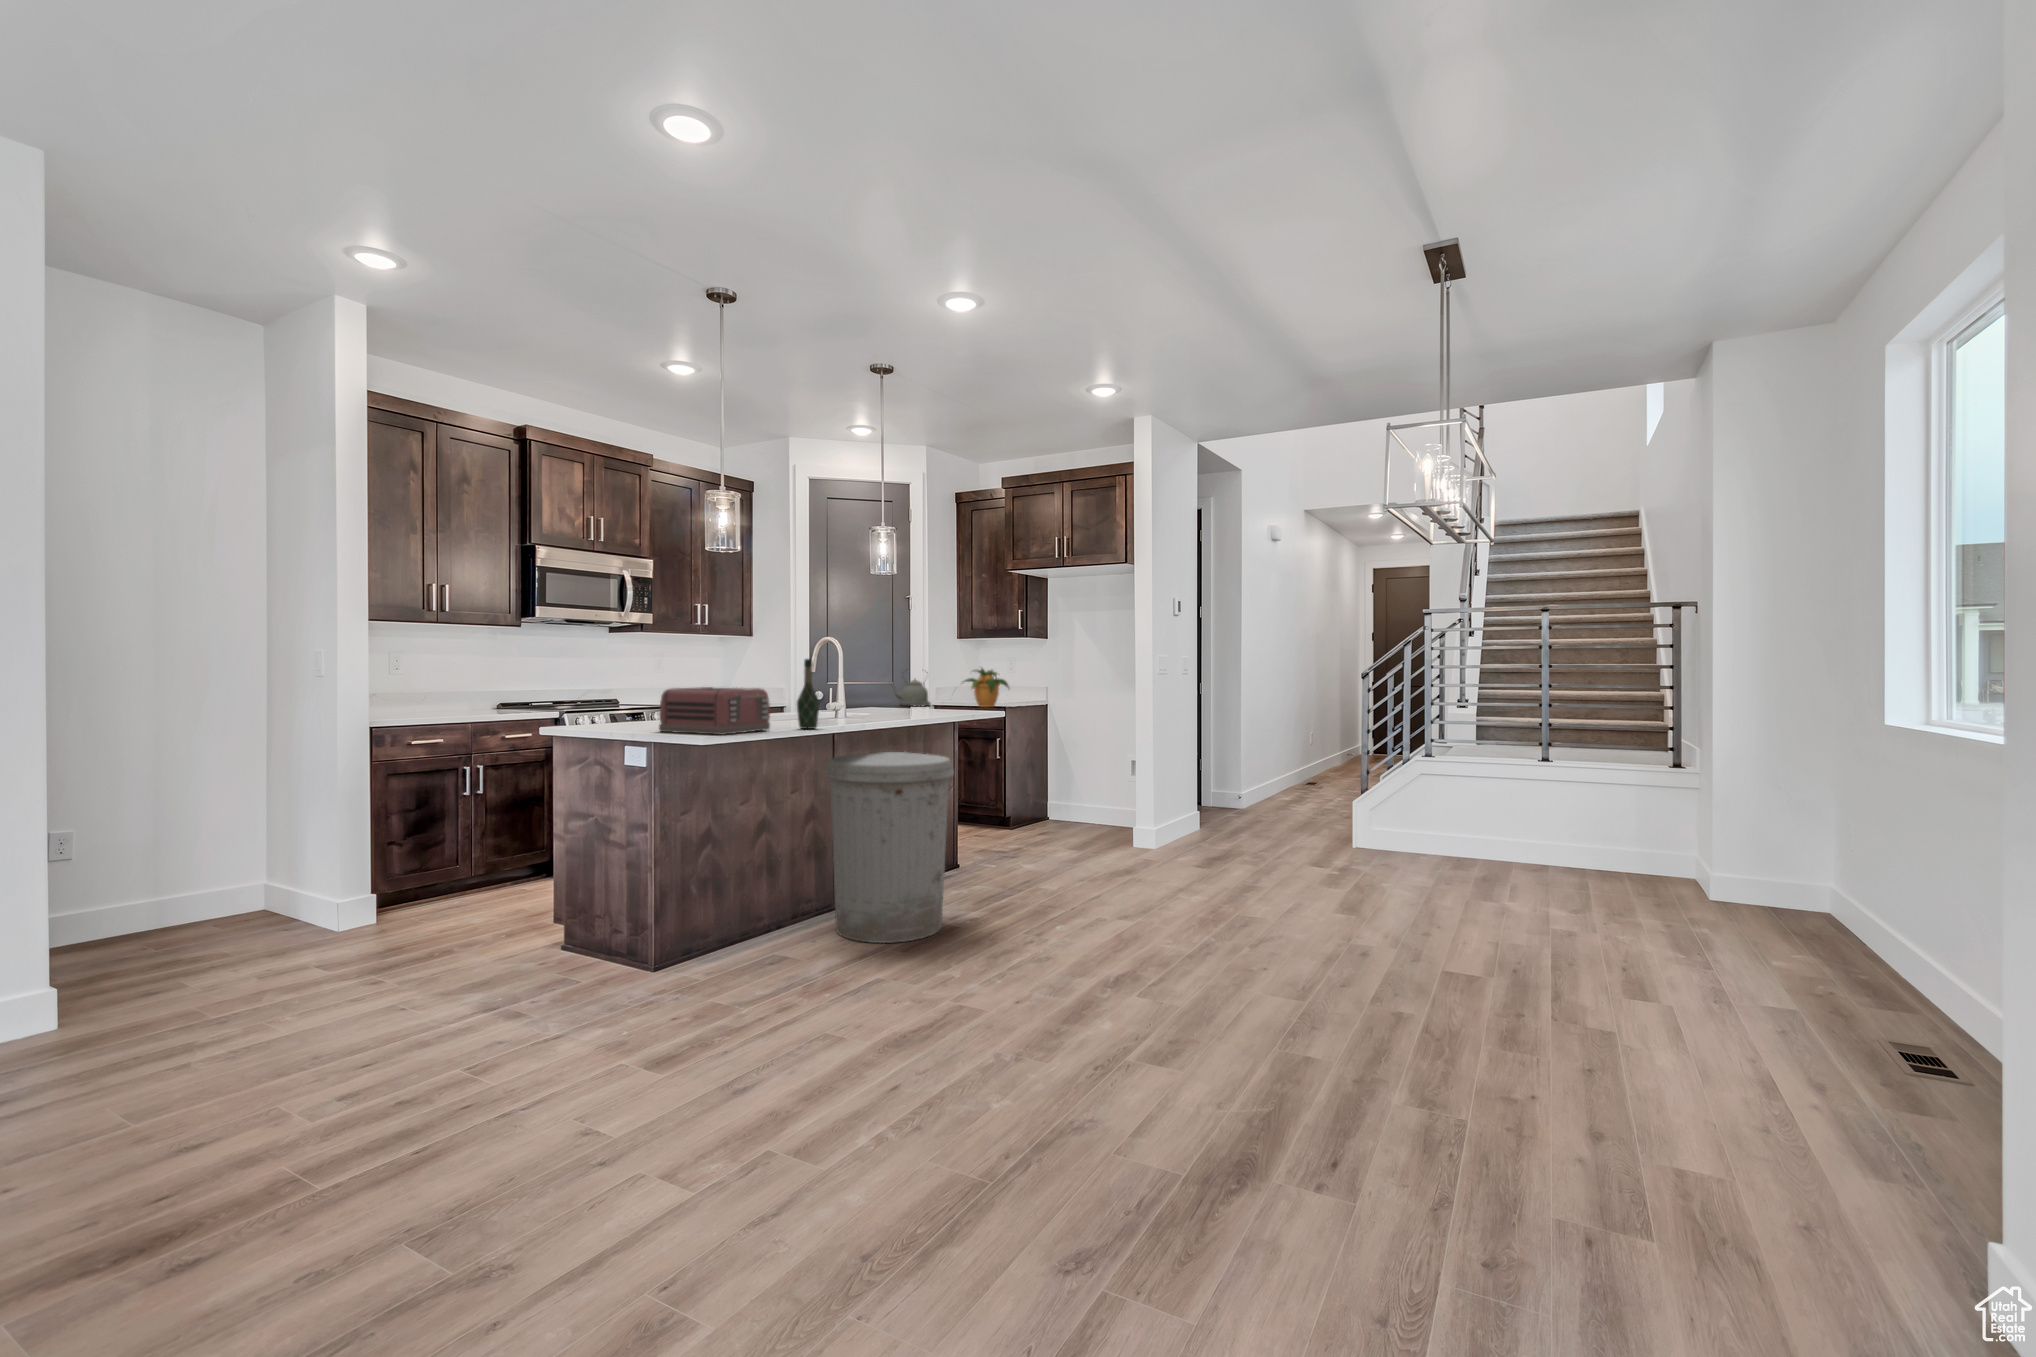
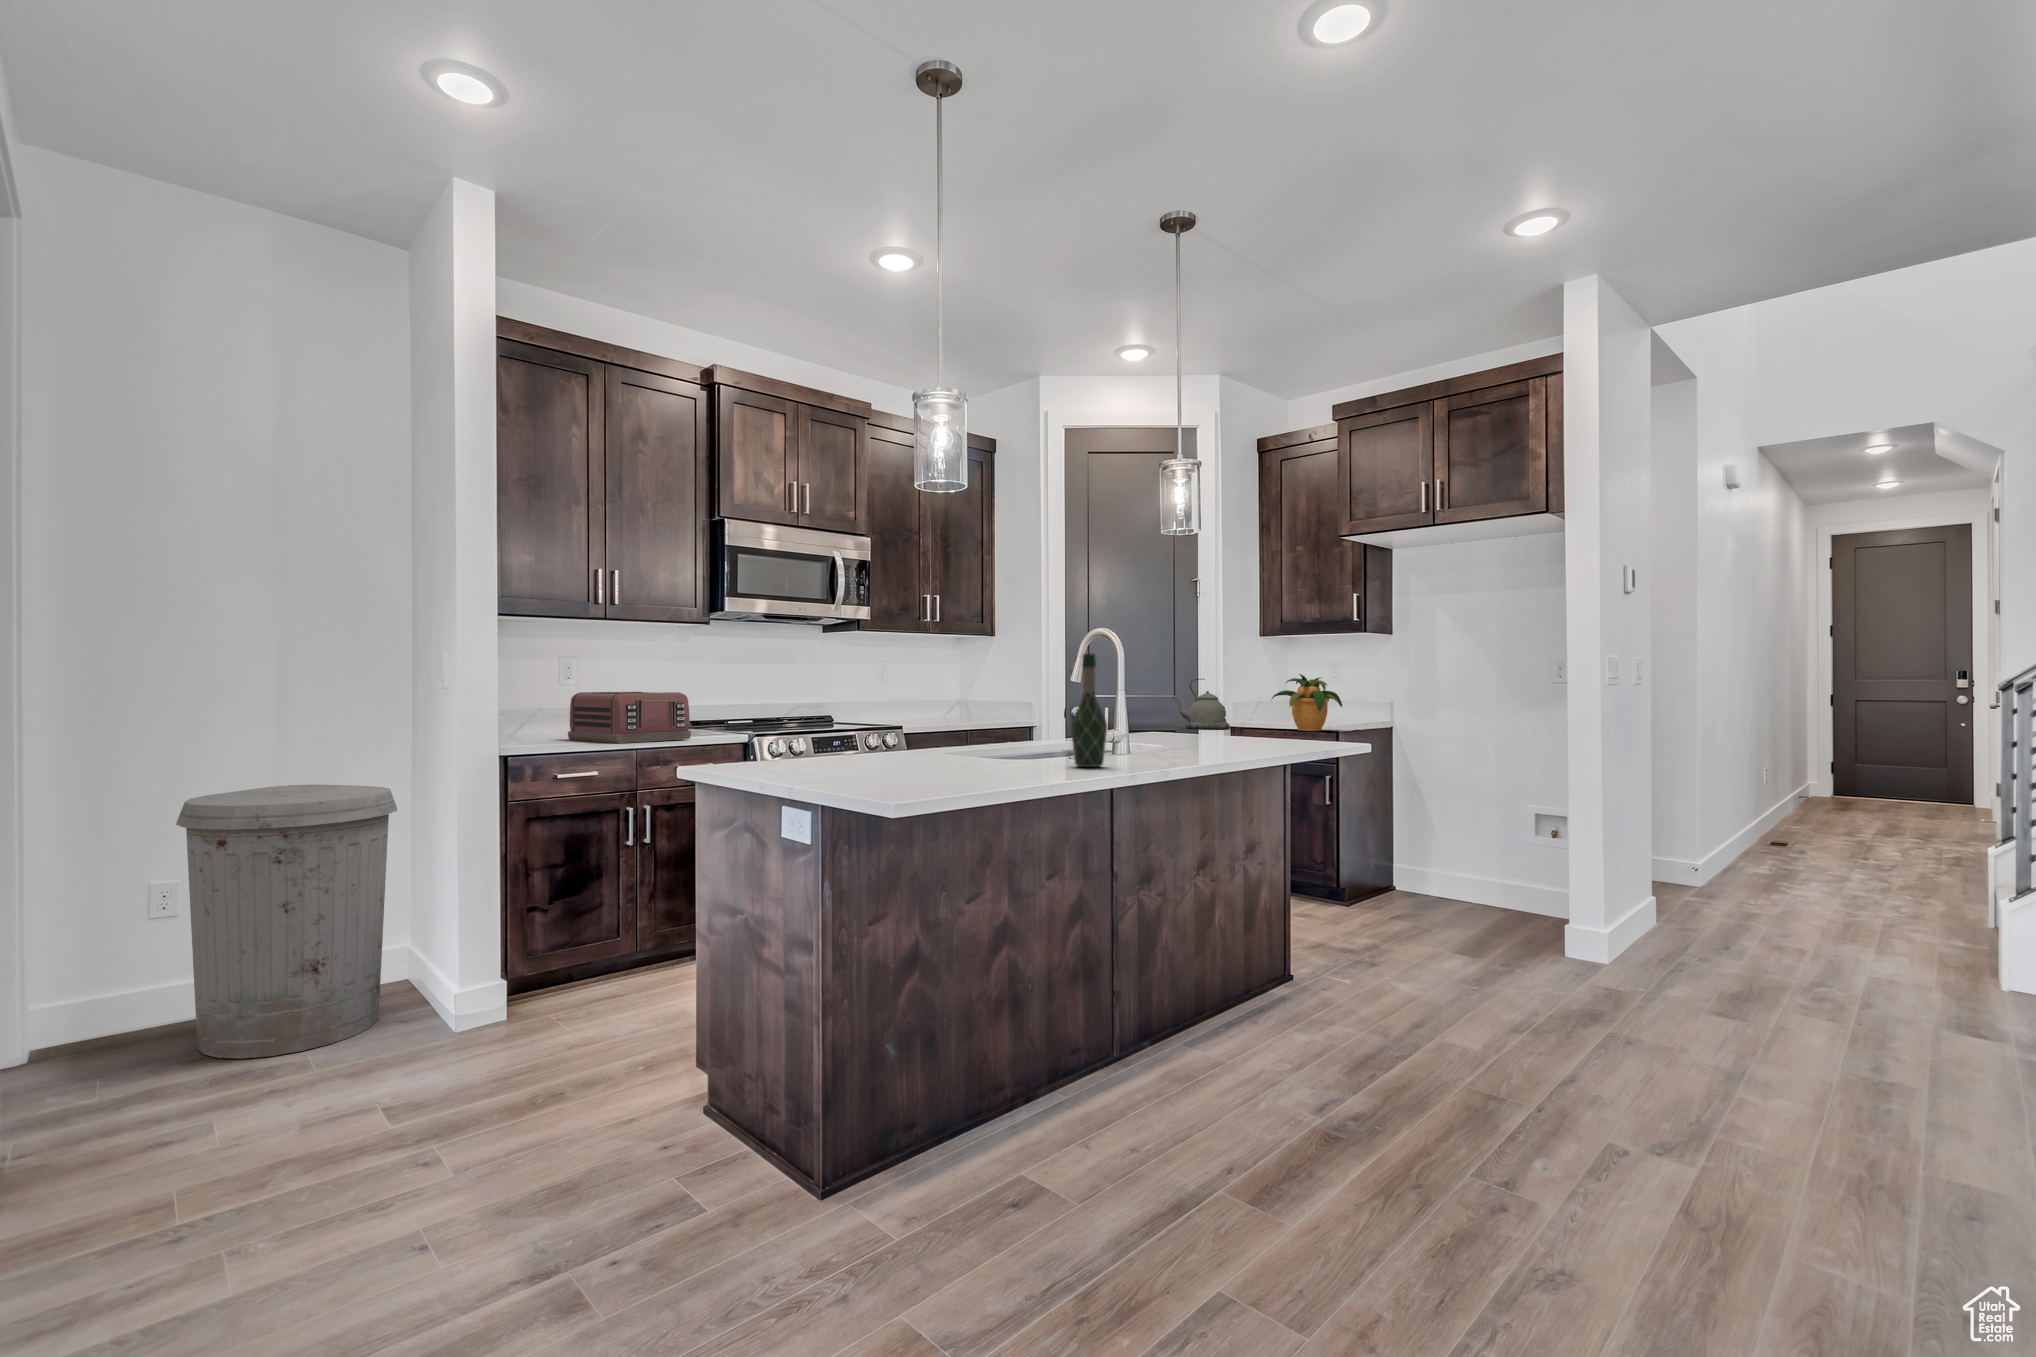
toaster: present [659,687,770,735] -> present [568,692,691,743]
trash can: present [825,752,954,943] -> present [176,785,397,1058]

